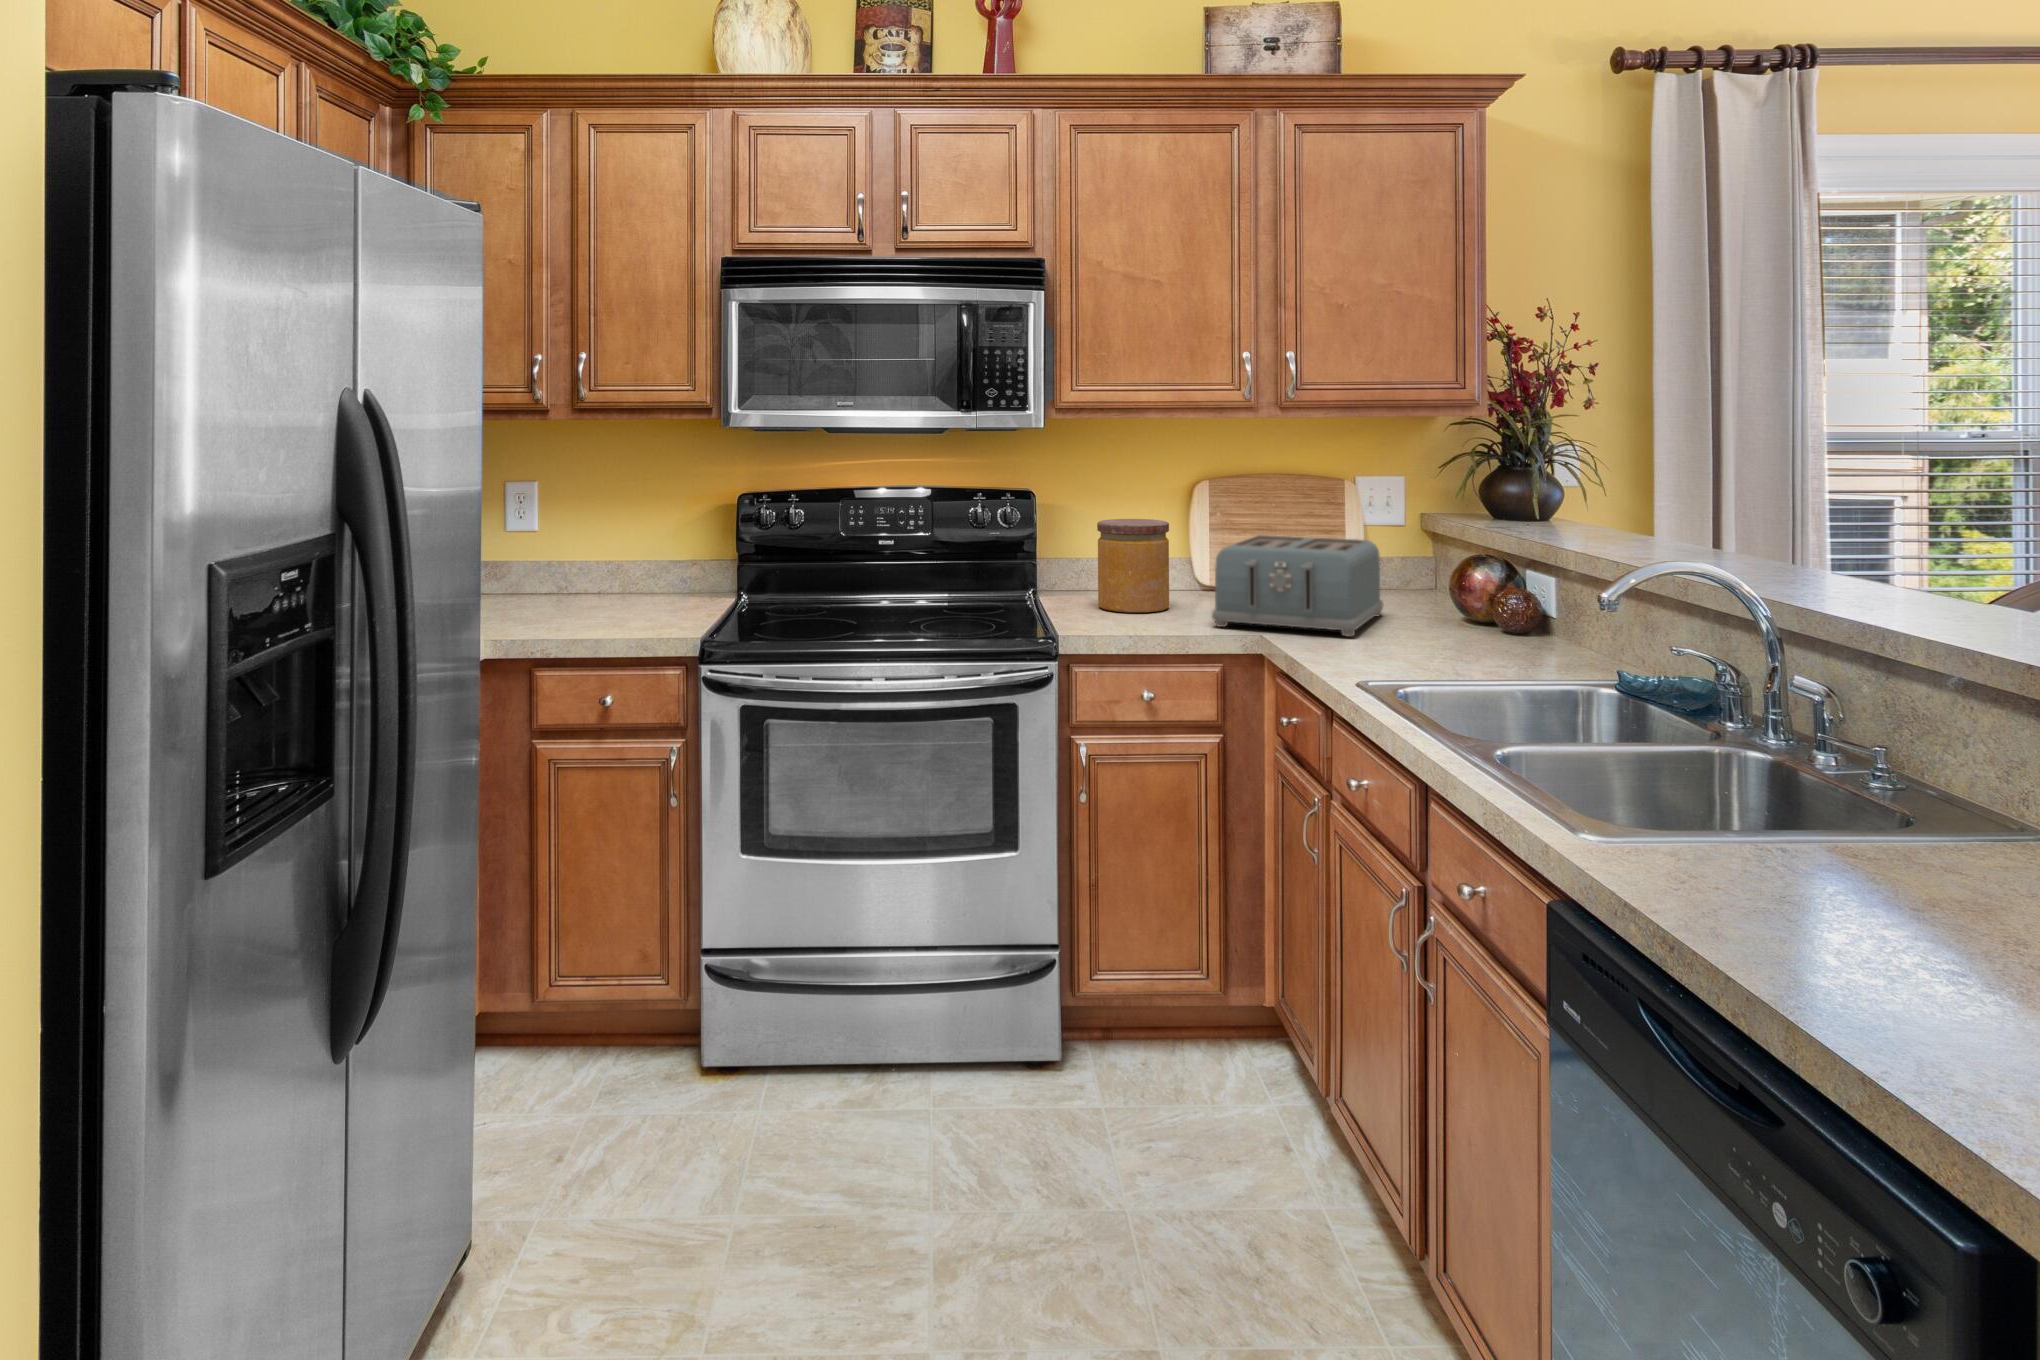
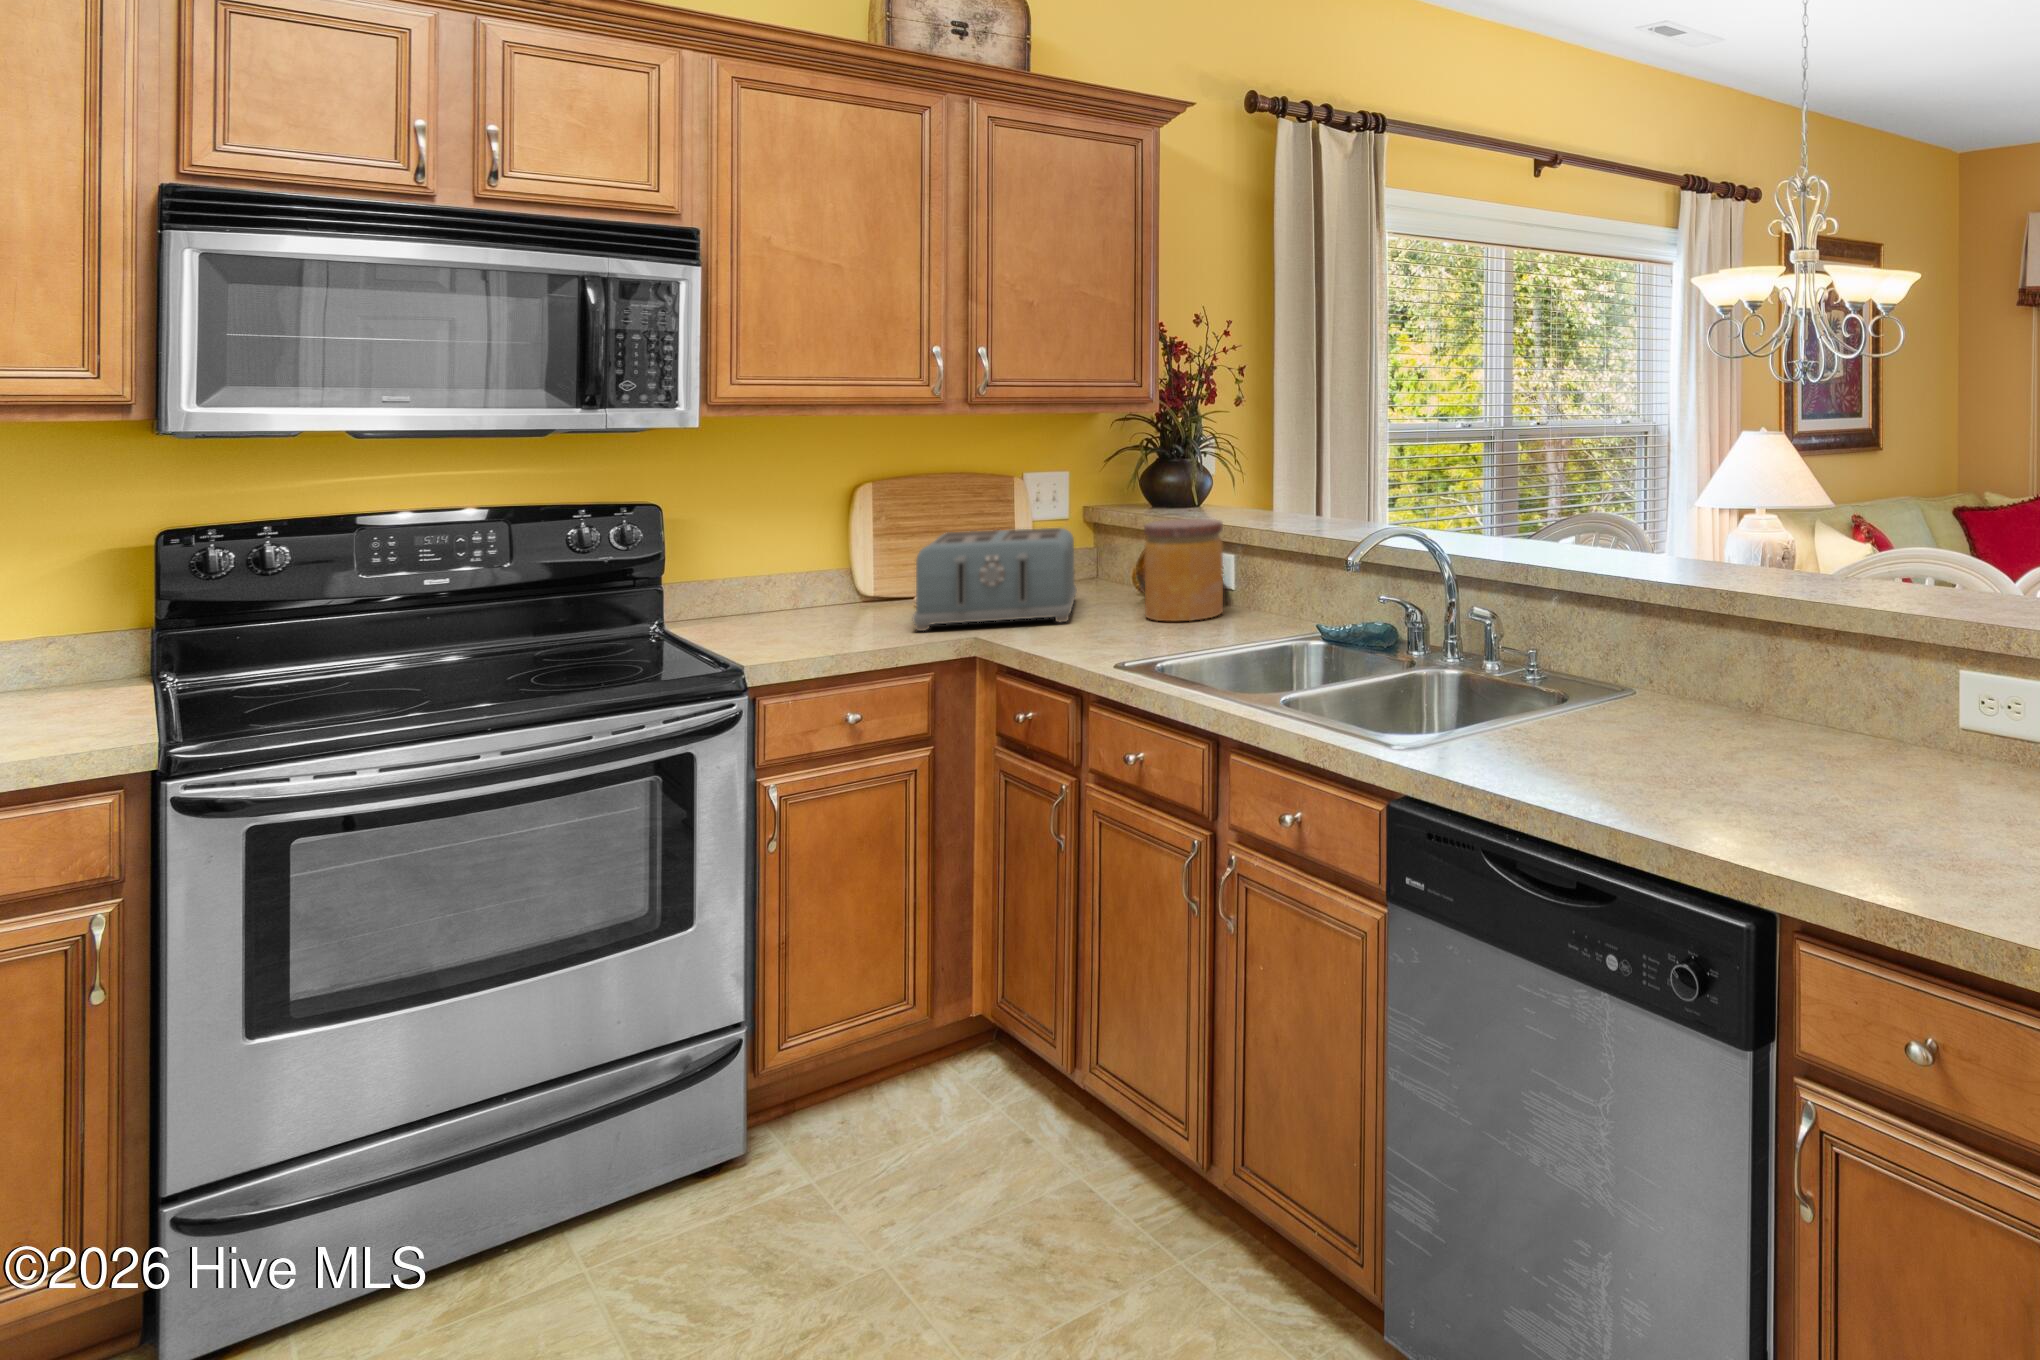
jar: present [1097,519,1169,612] -> present [1144,519,1223,621]

